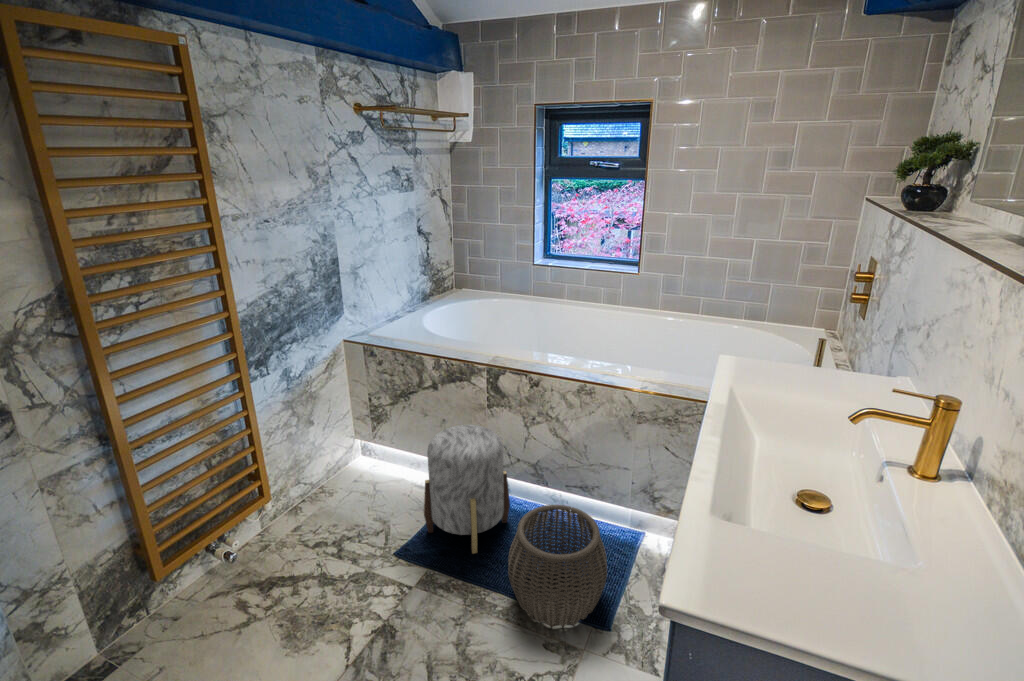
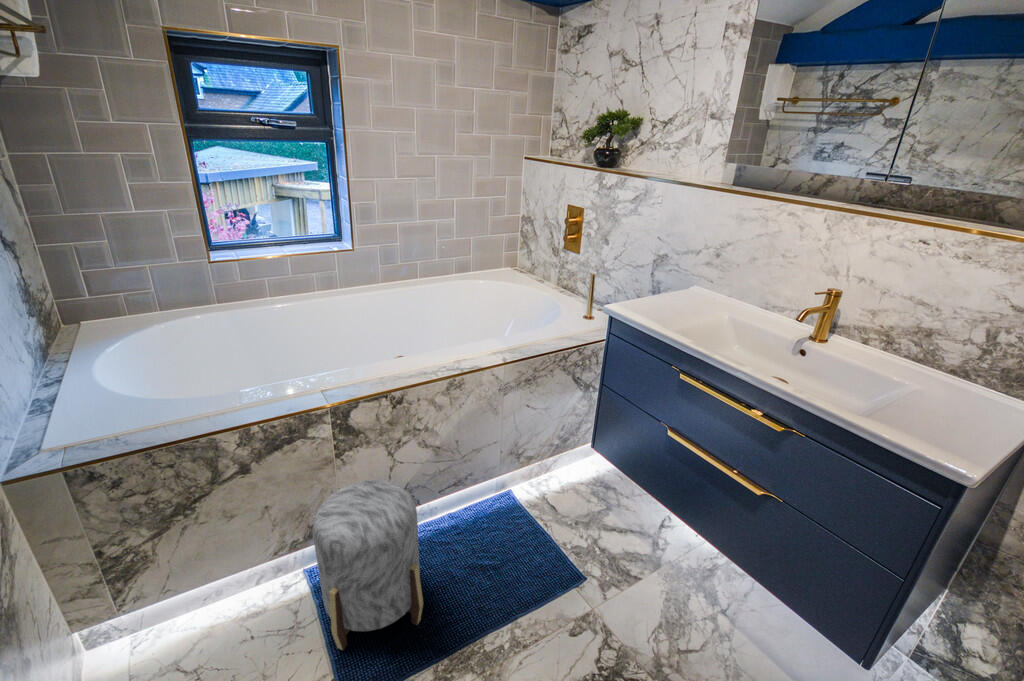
woven basket: present [508,505,607,627] -> none [479,499,582,626]

